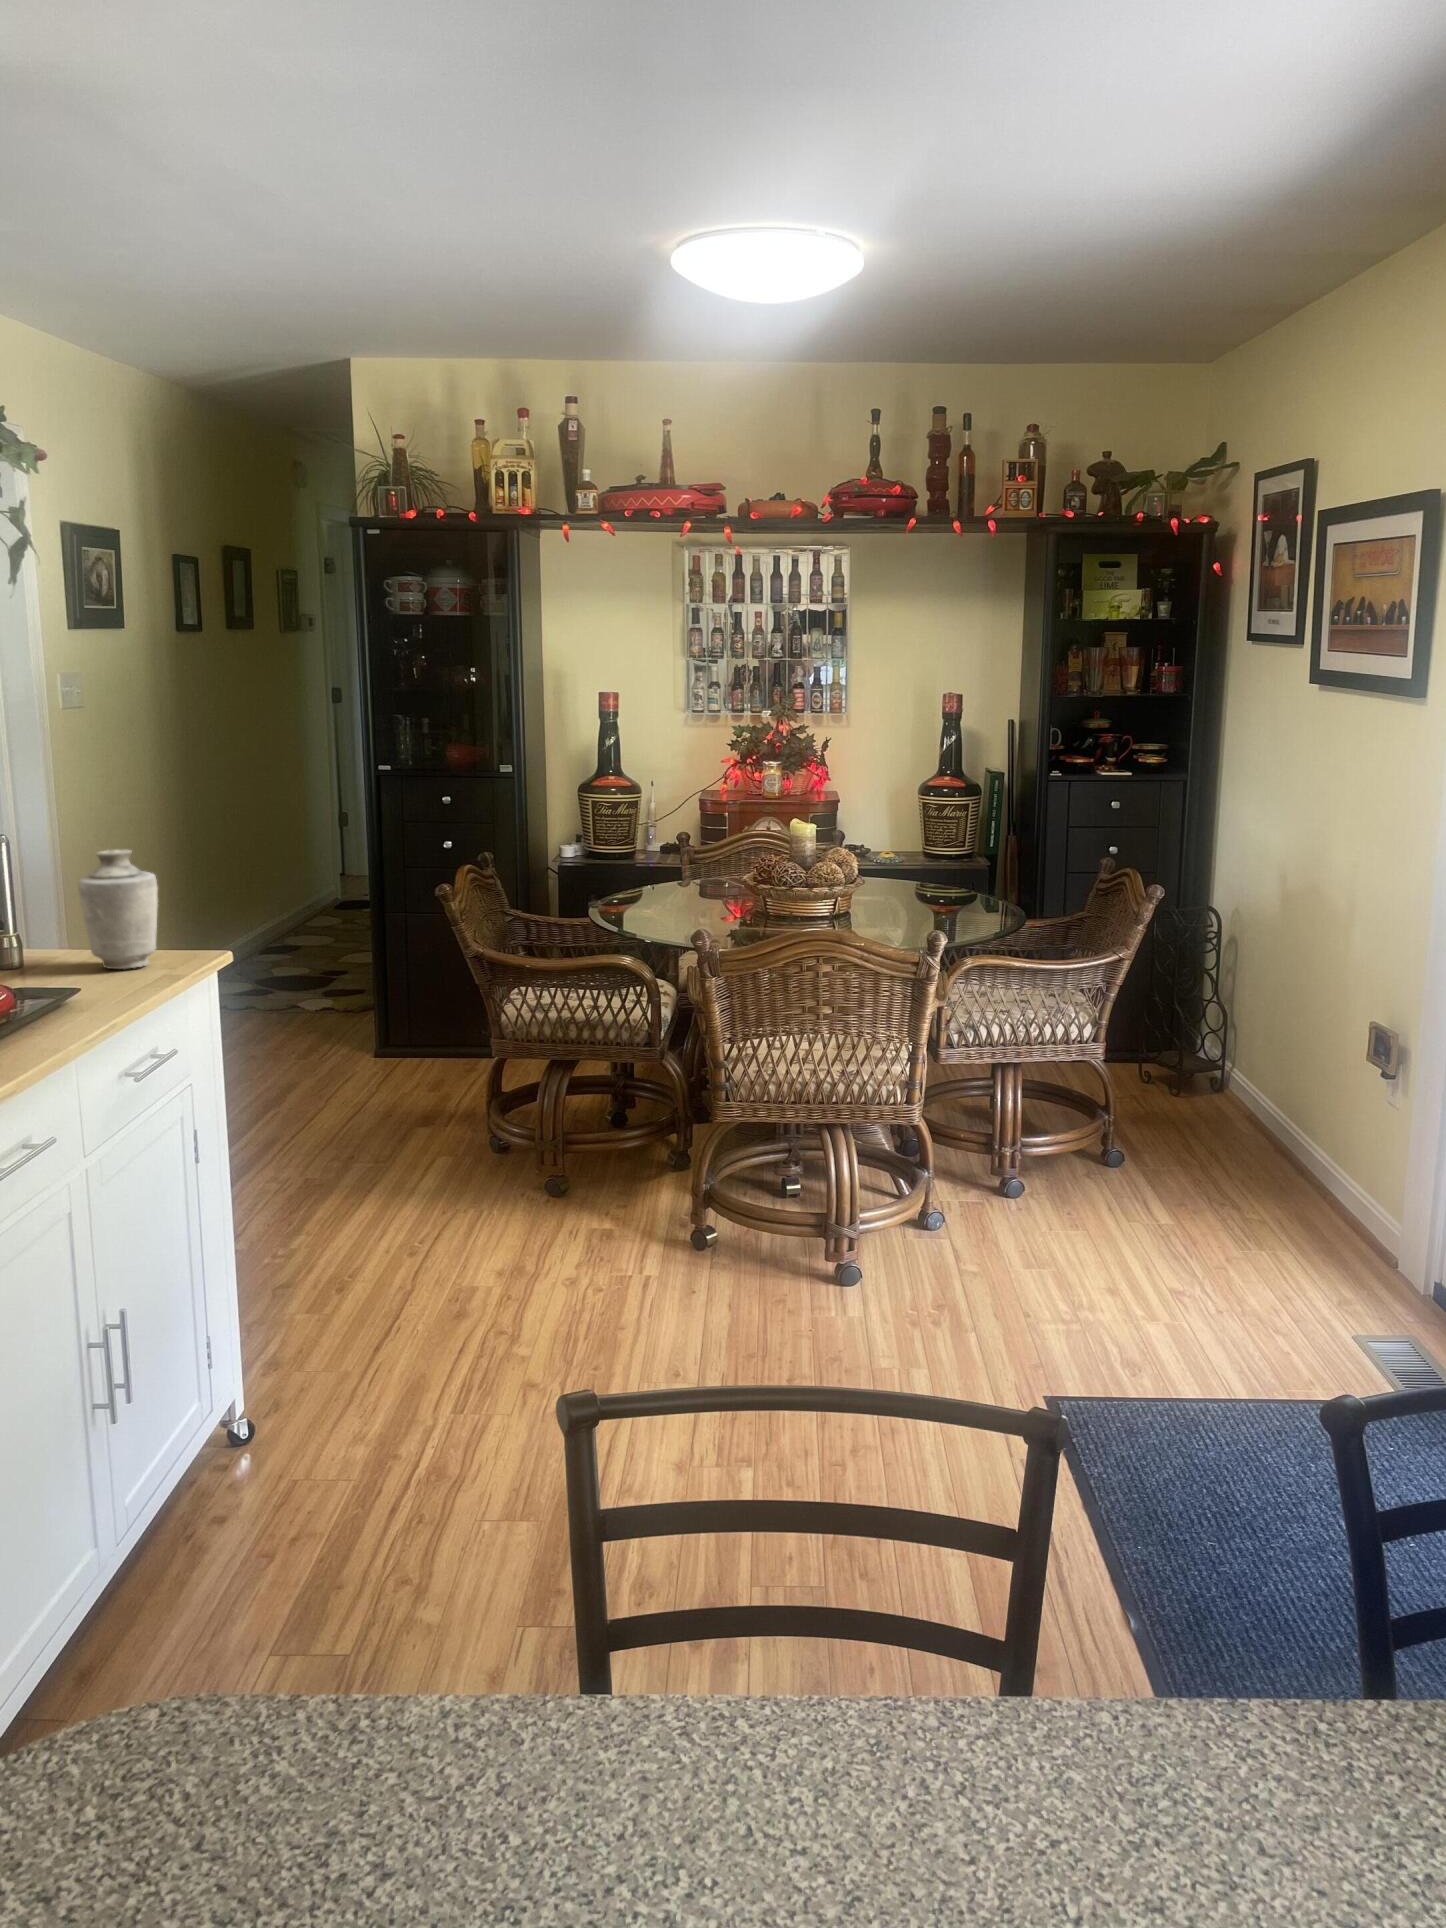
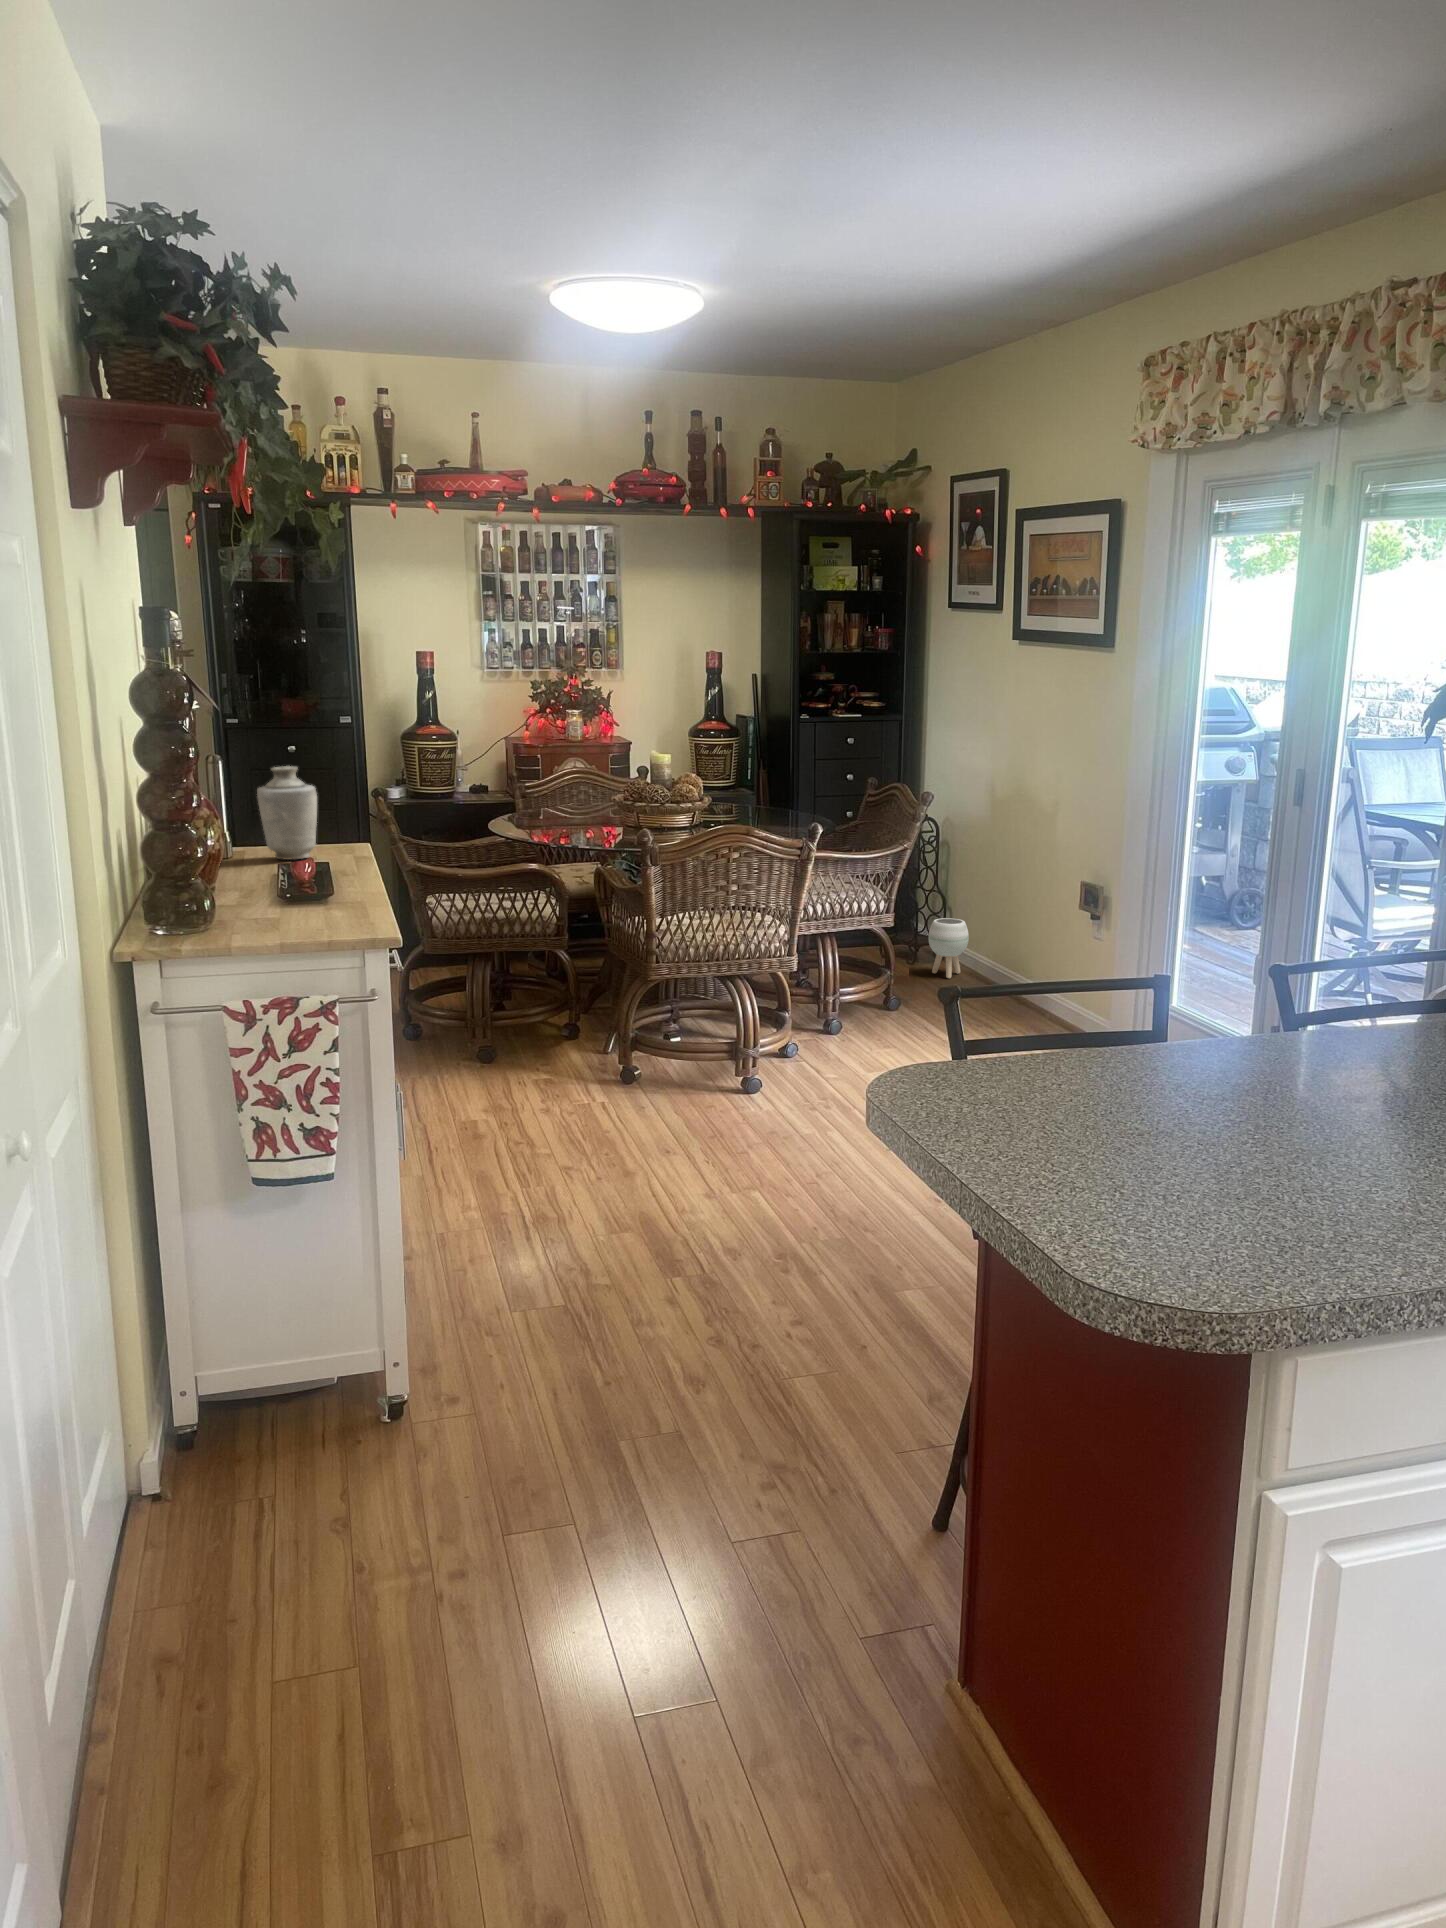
planter: none [1192,1043,1247,1125] -> present [928,918,969,978]

